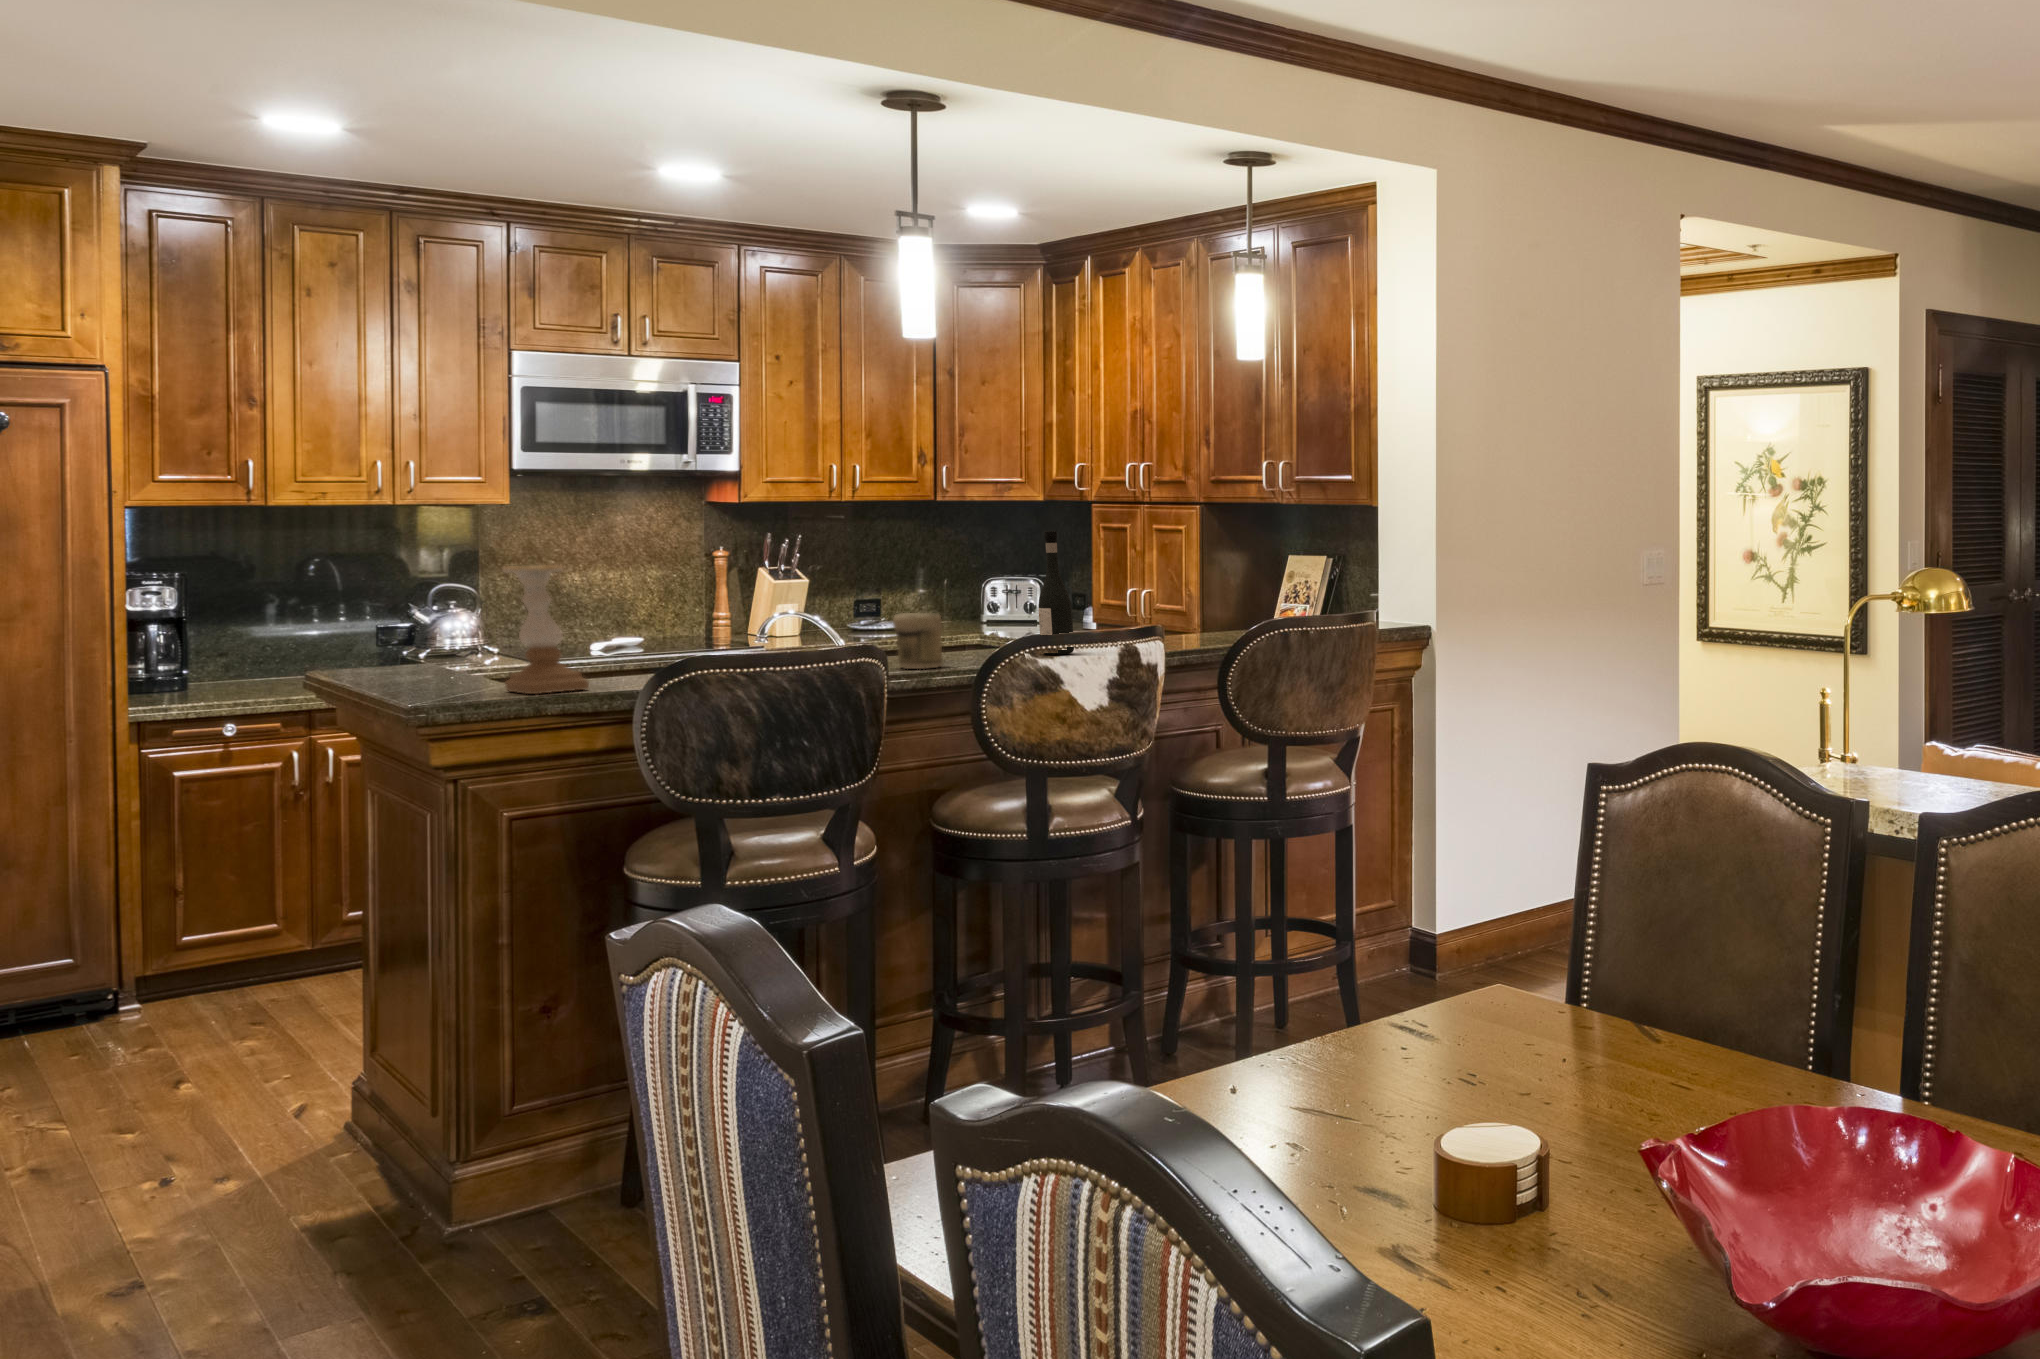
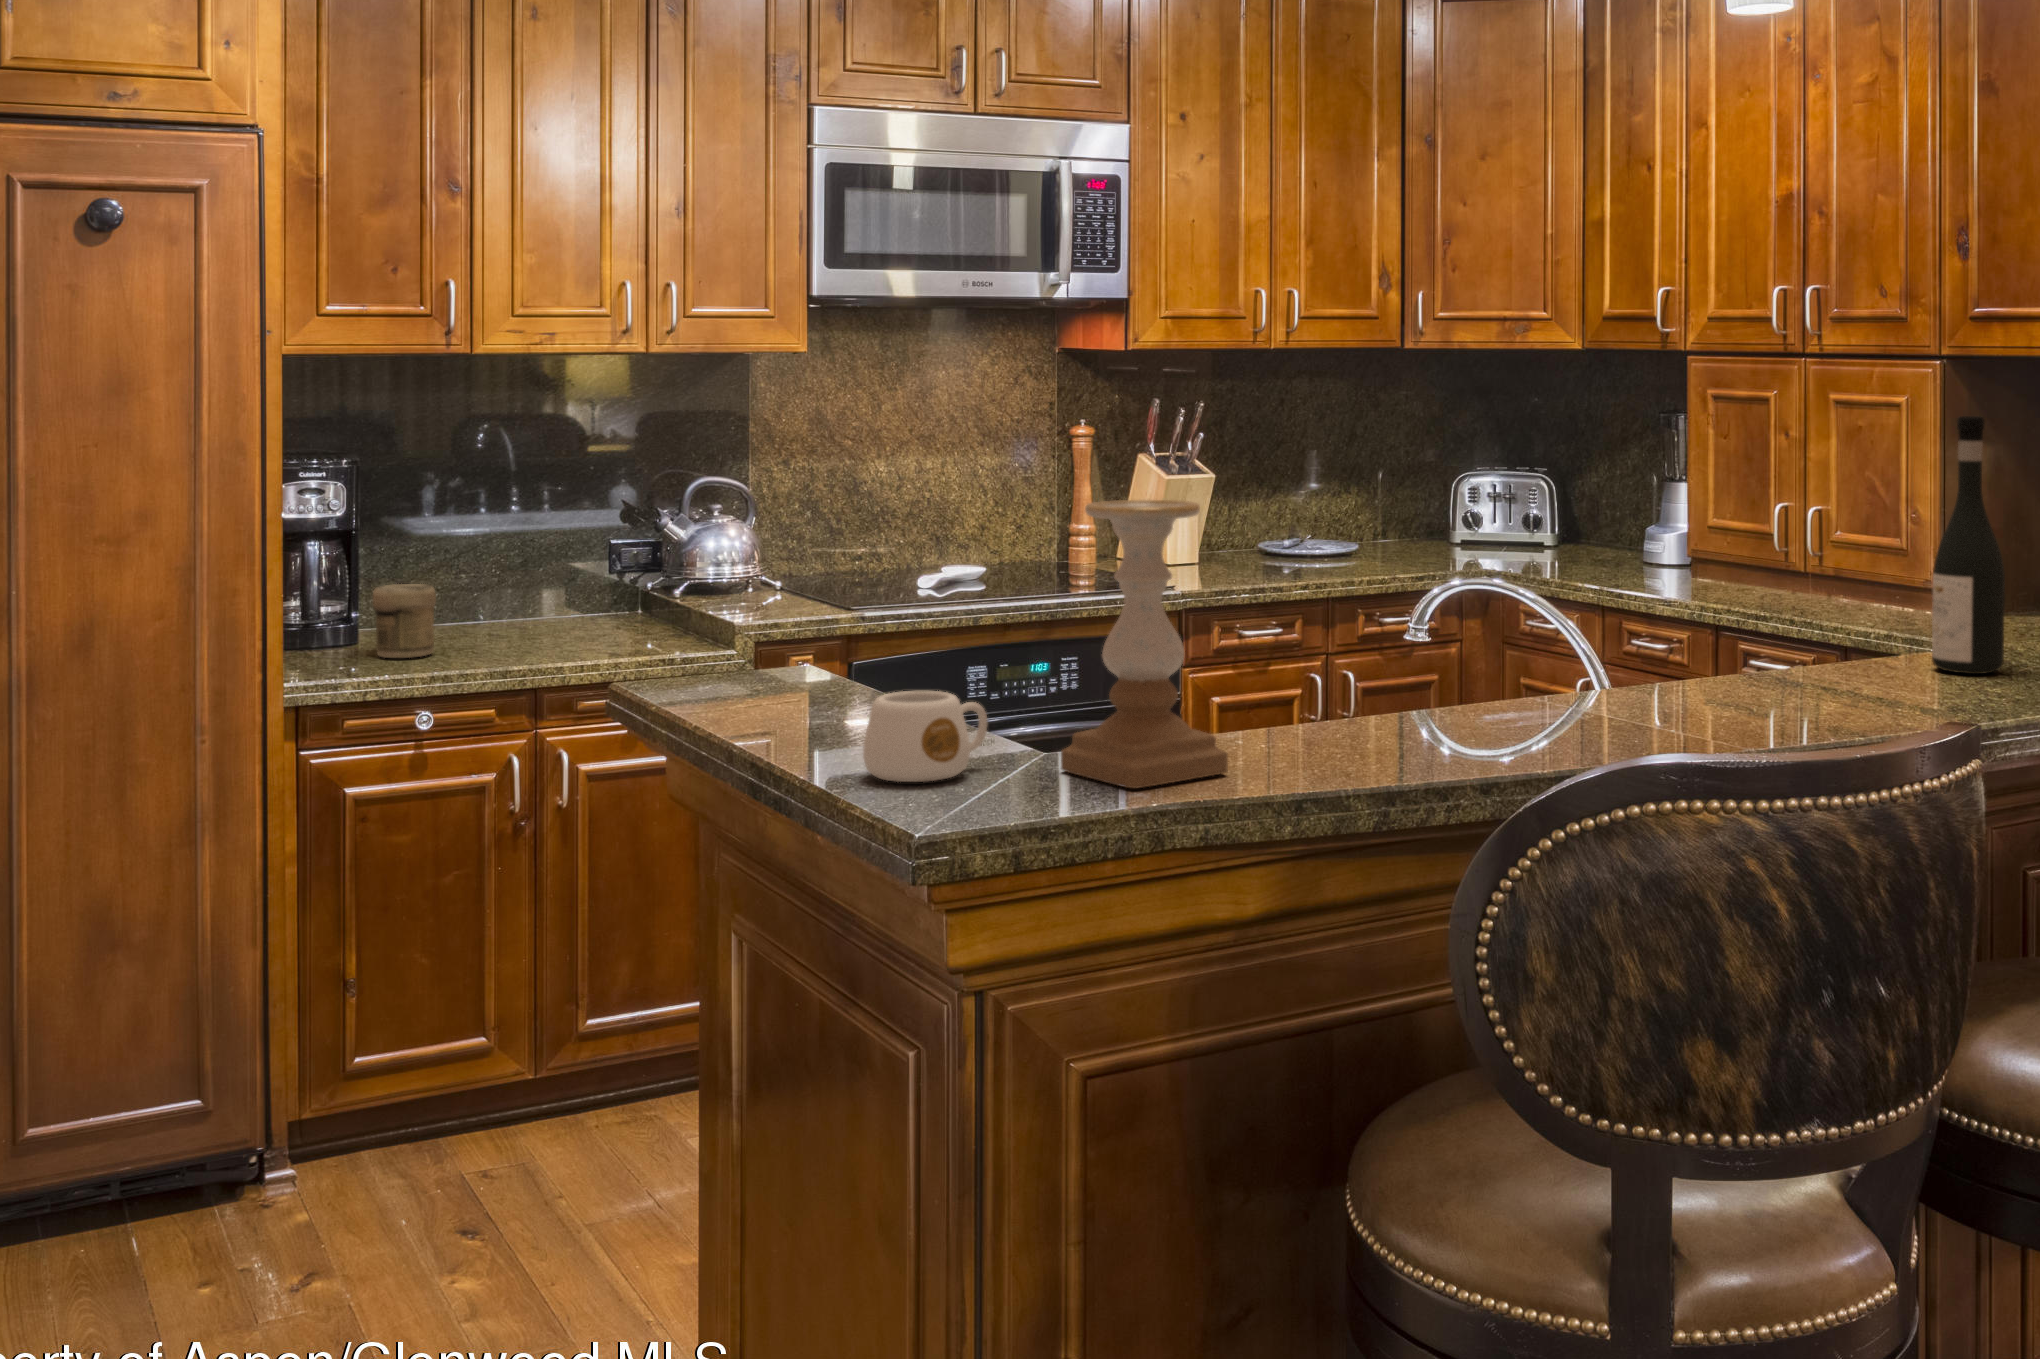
jar: present [893,613,943,669] -> present [373,584,436,658]
mug: none [396,656,468,695] -> present [863,691,987,782]

